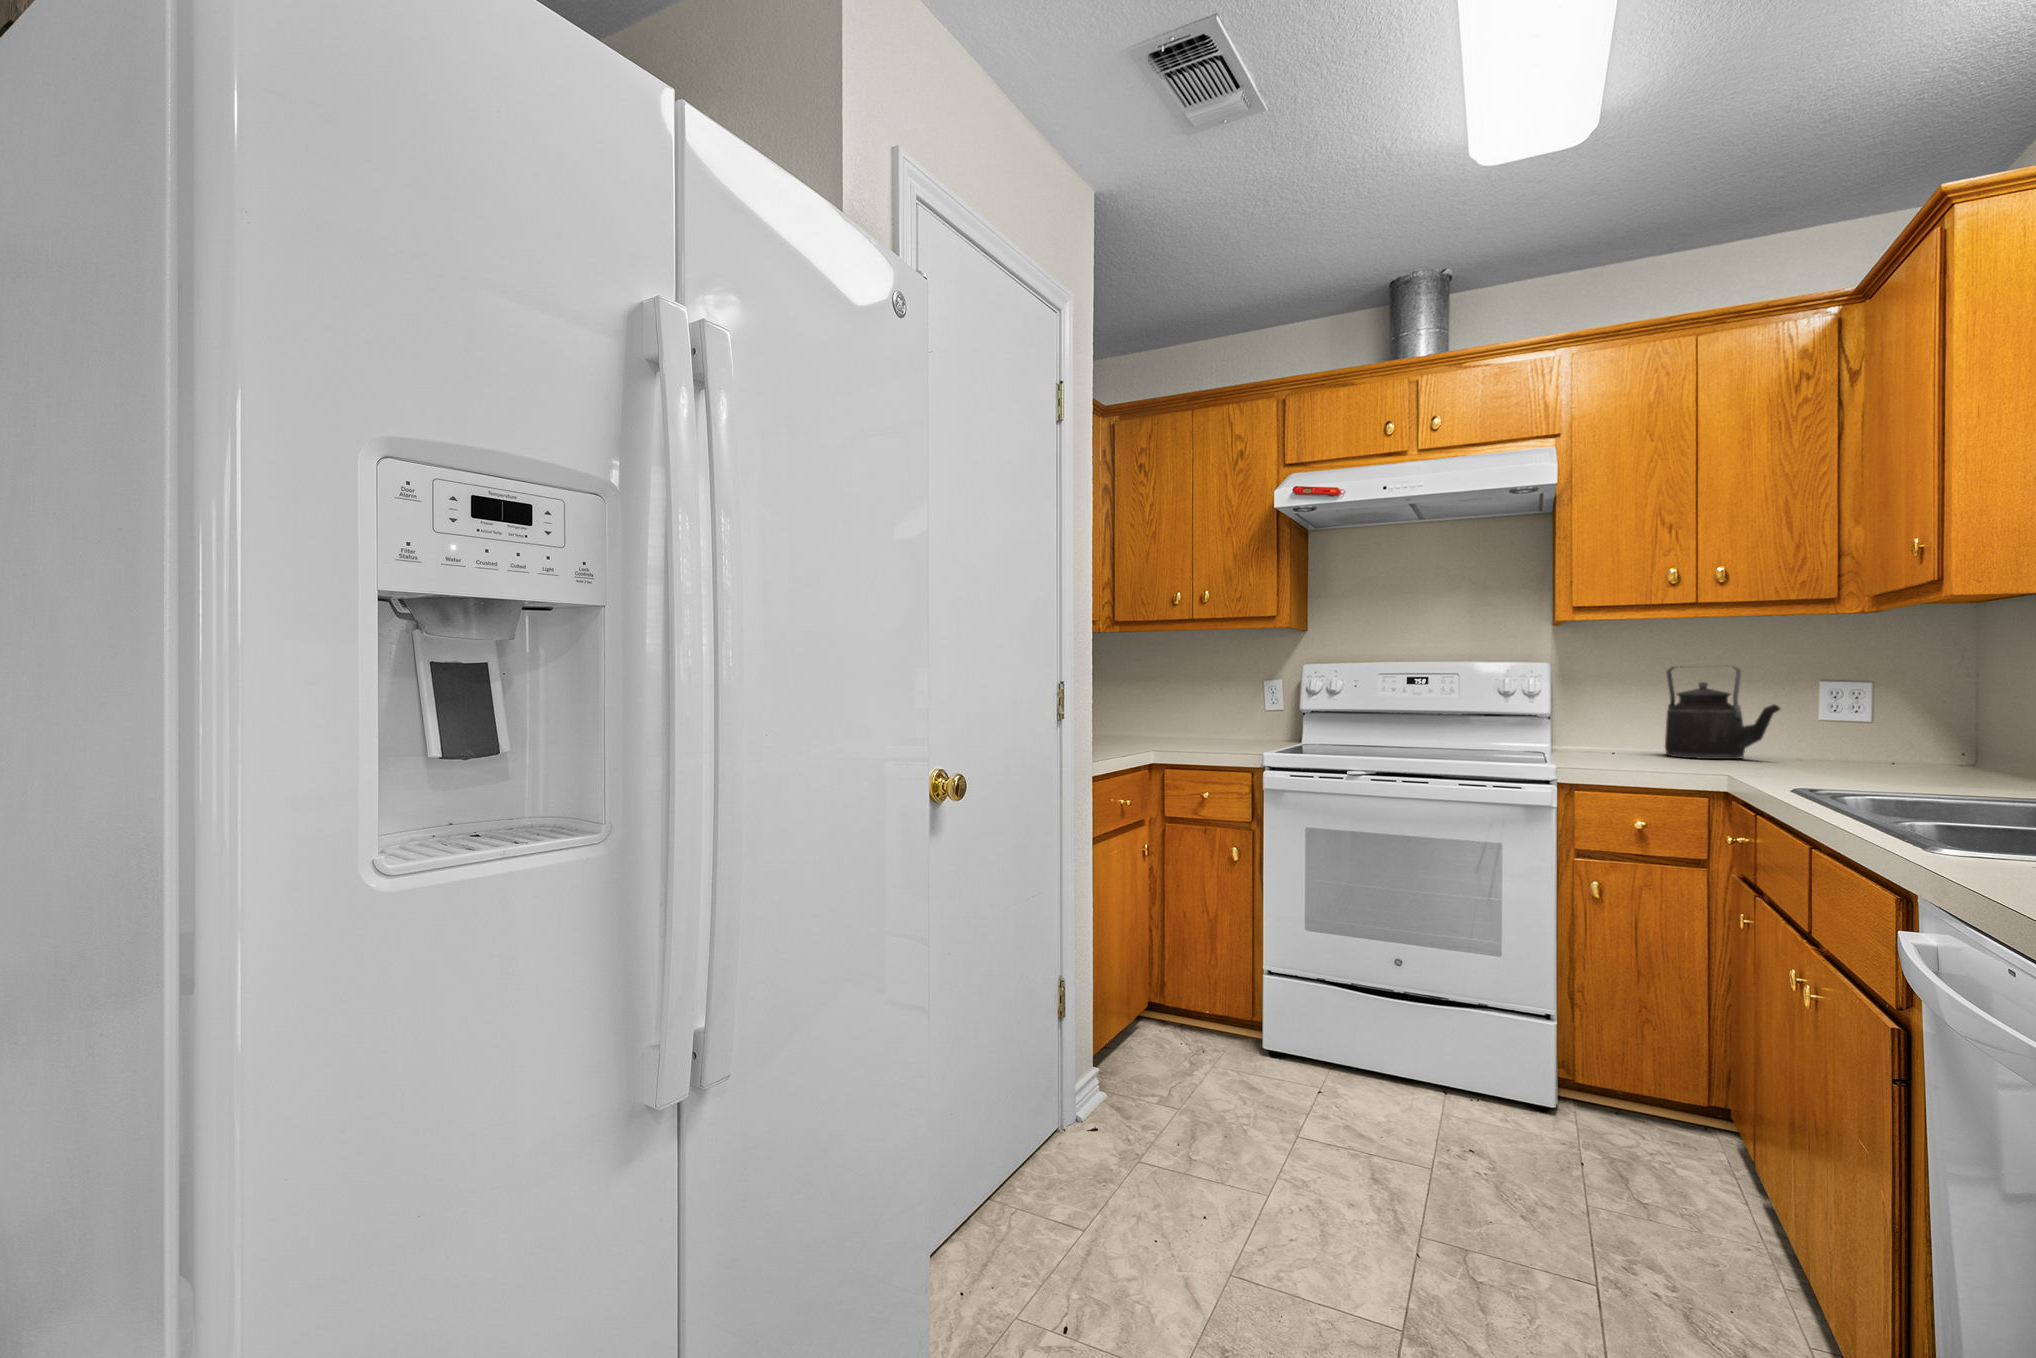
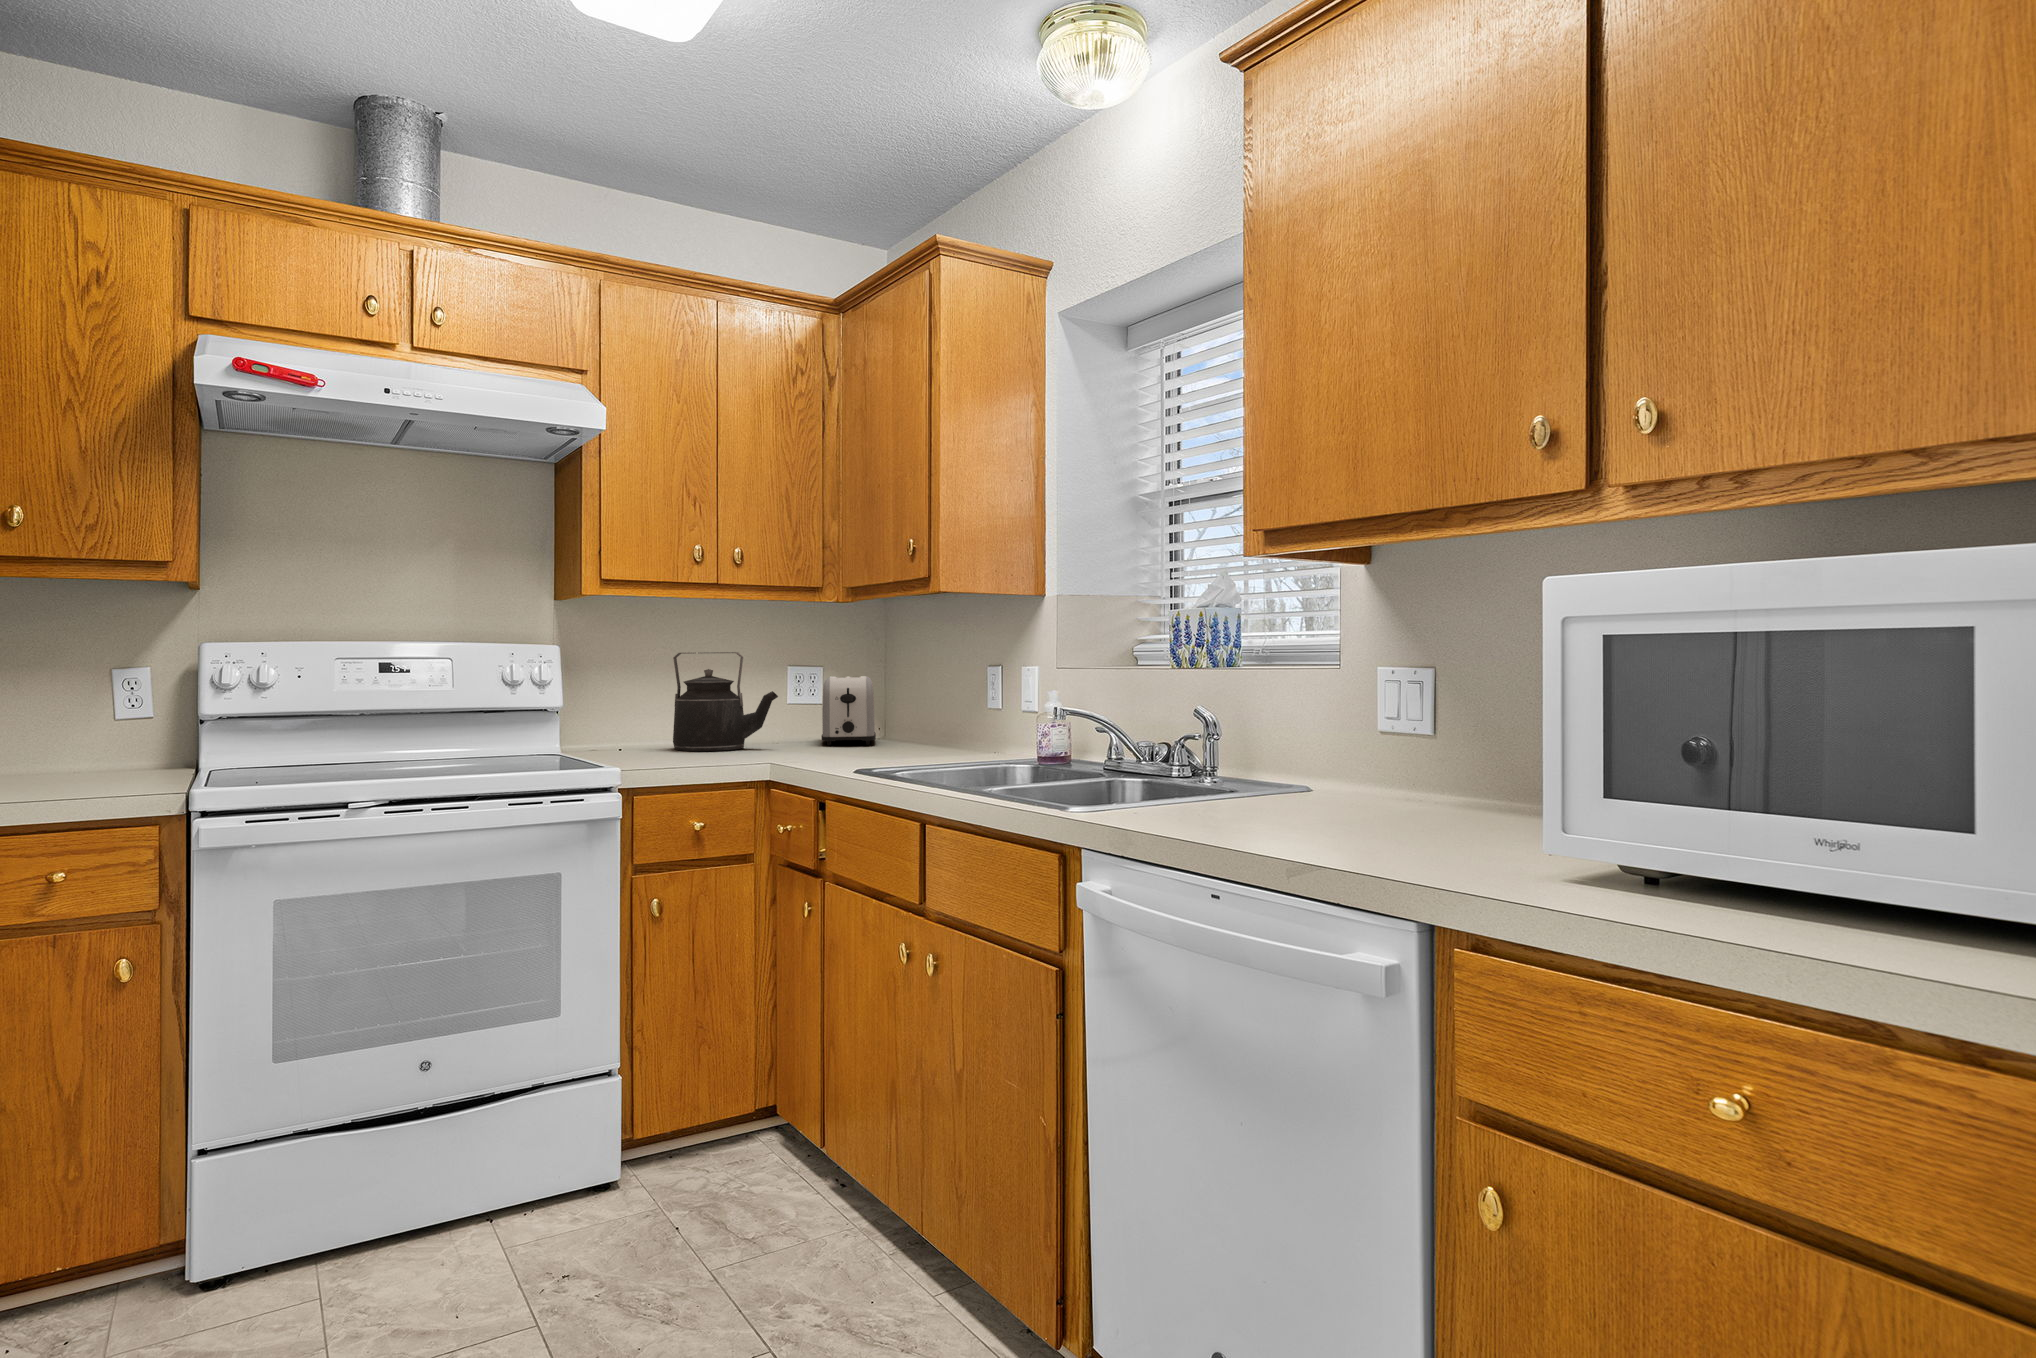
toaster: none [1849,689,1947,766] -> present [821,676,876,745]

